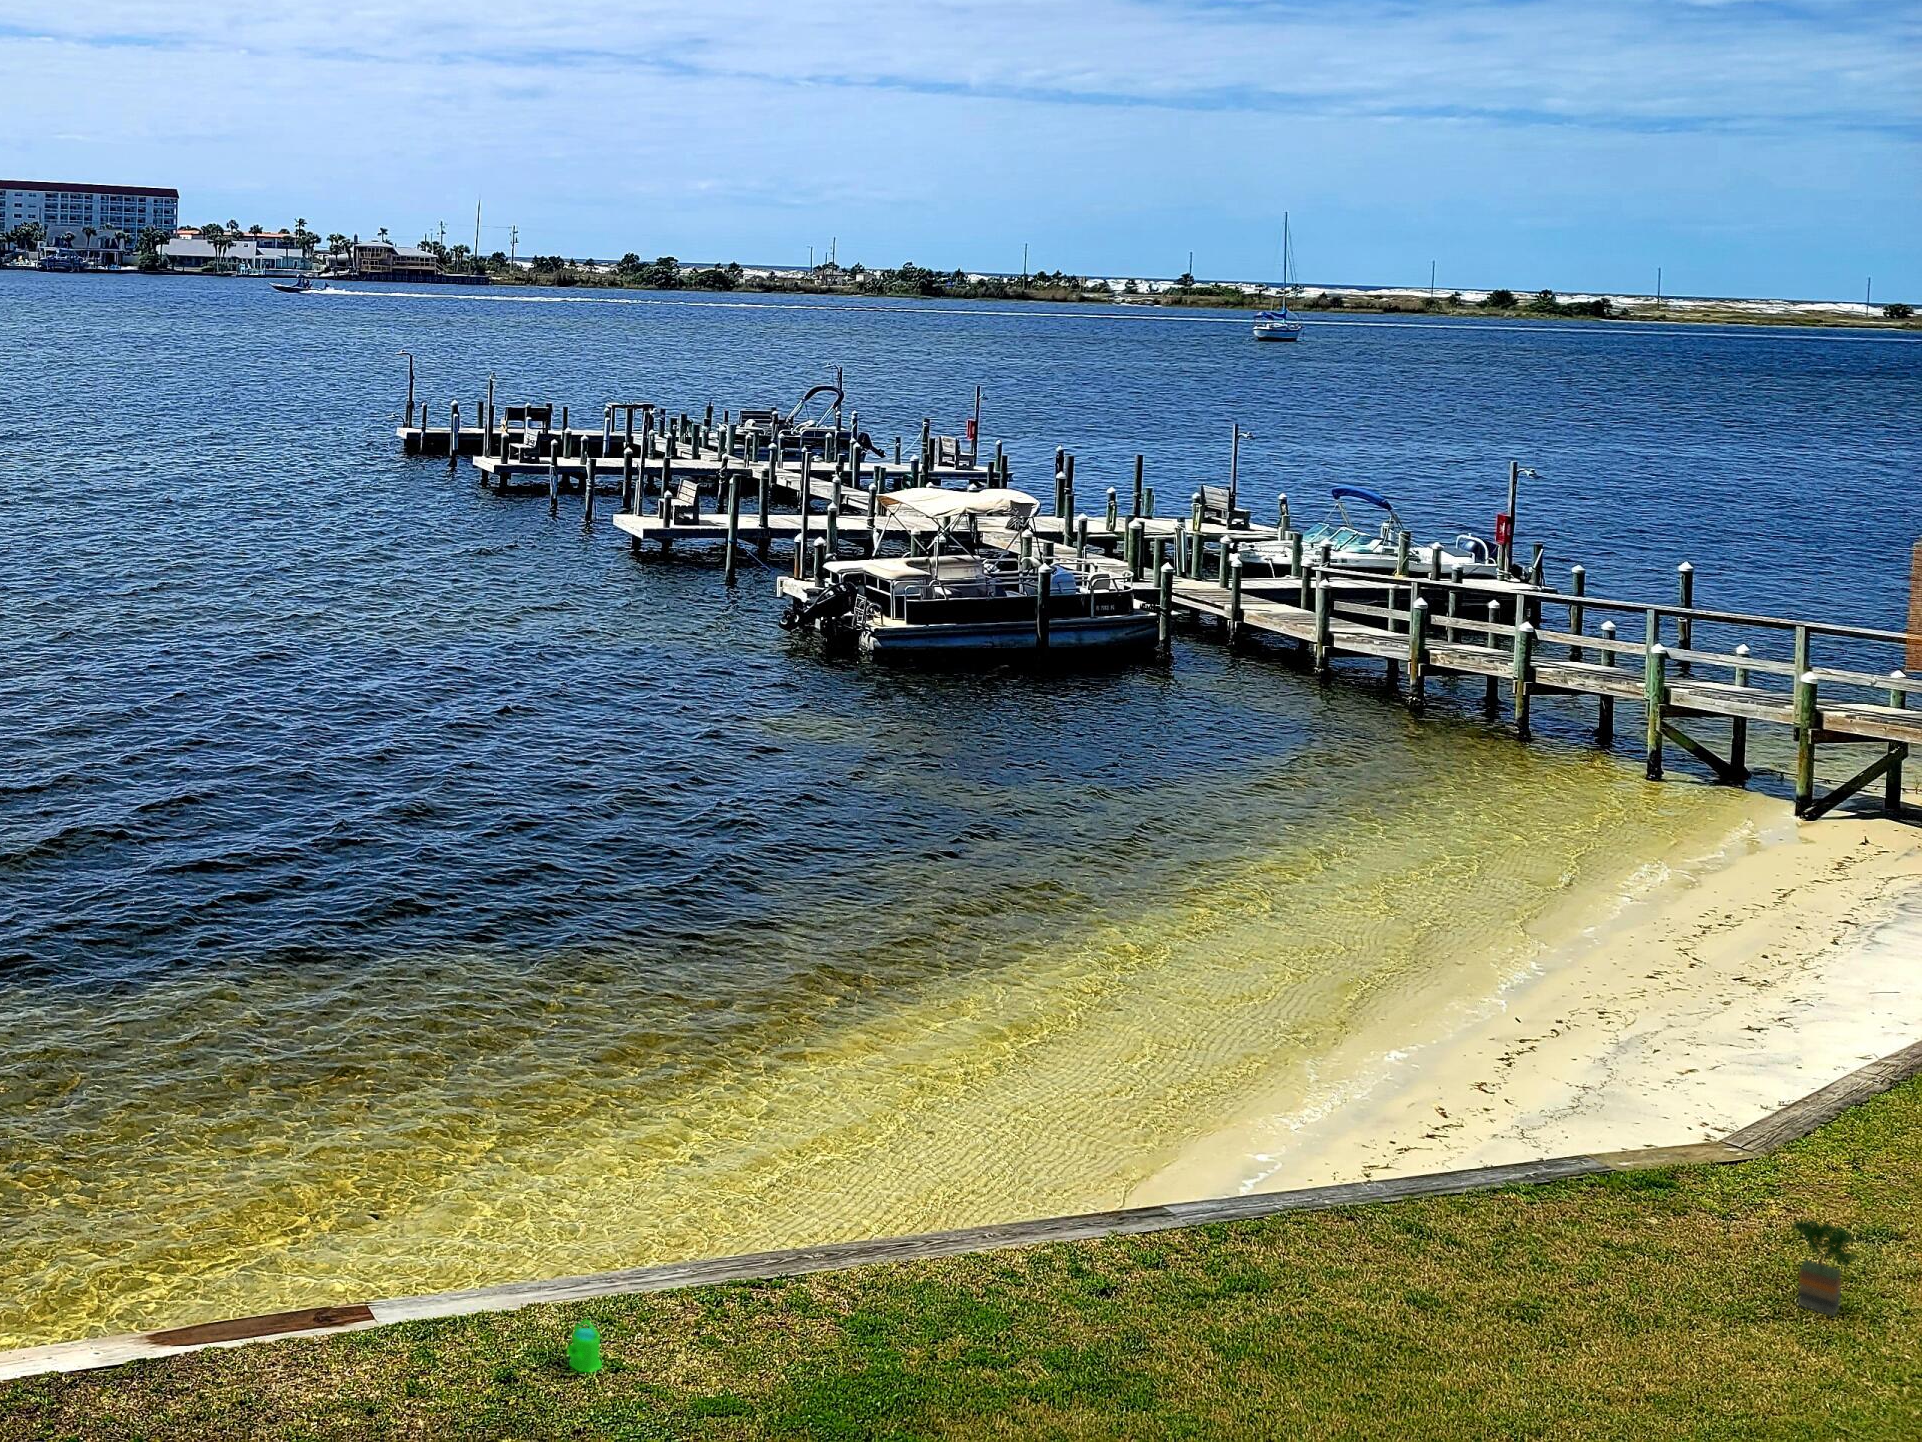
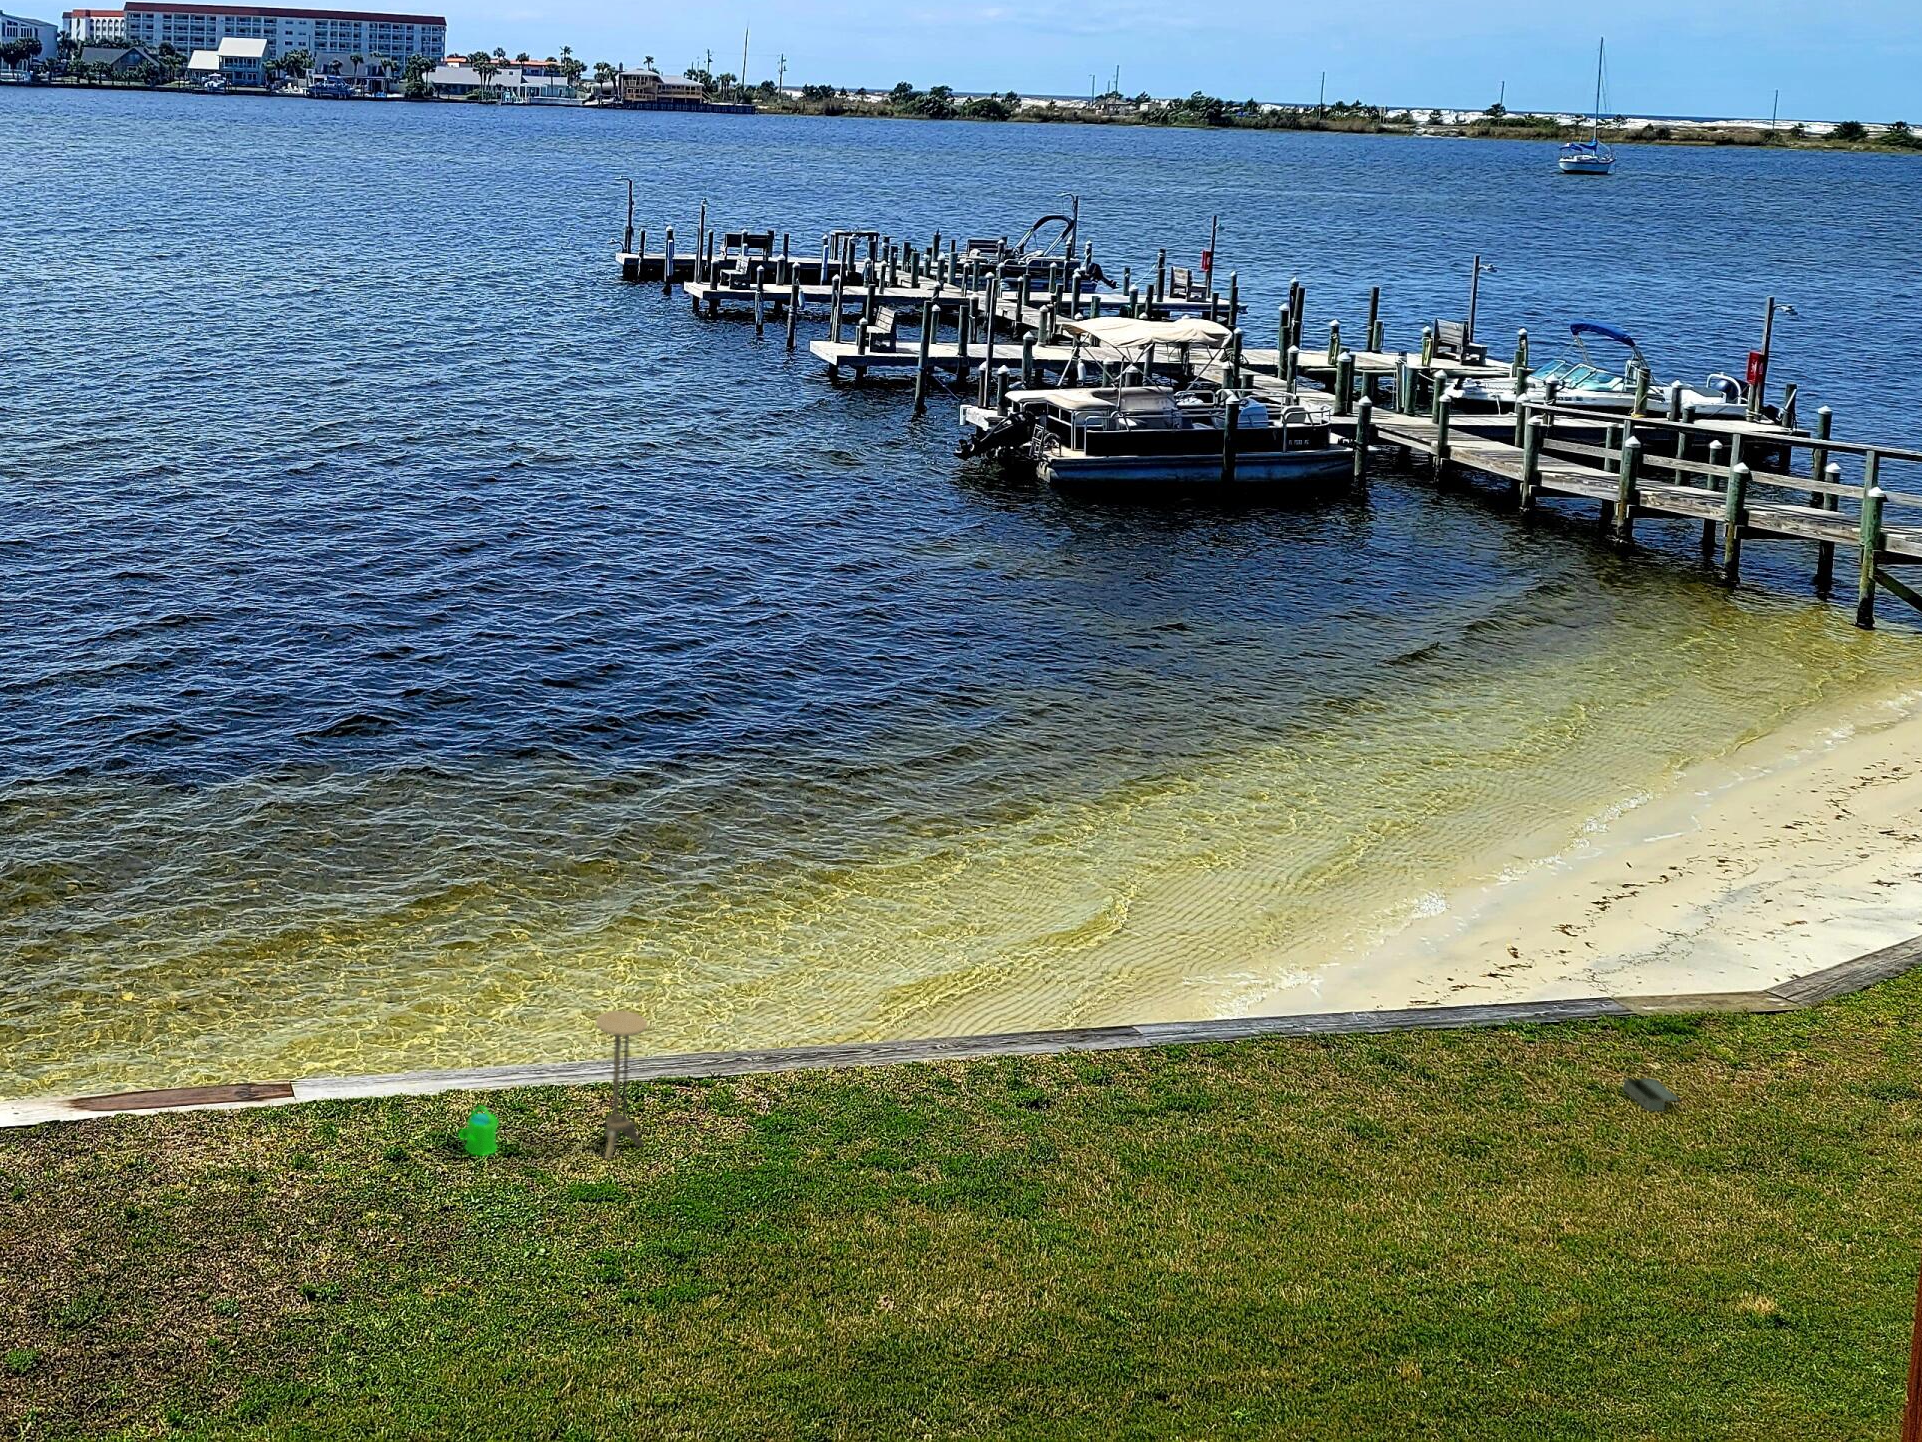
side table: none [697,1214,749,1370] -> present [596,1011,647,1159]
potted tree: present [1792,1219,1857,1316] -> none [1773,1067,1843,1169]
toolbox: none [1639,1234,1697,1267] -> present [1623,1078,1680,1111]

